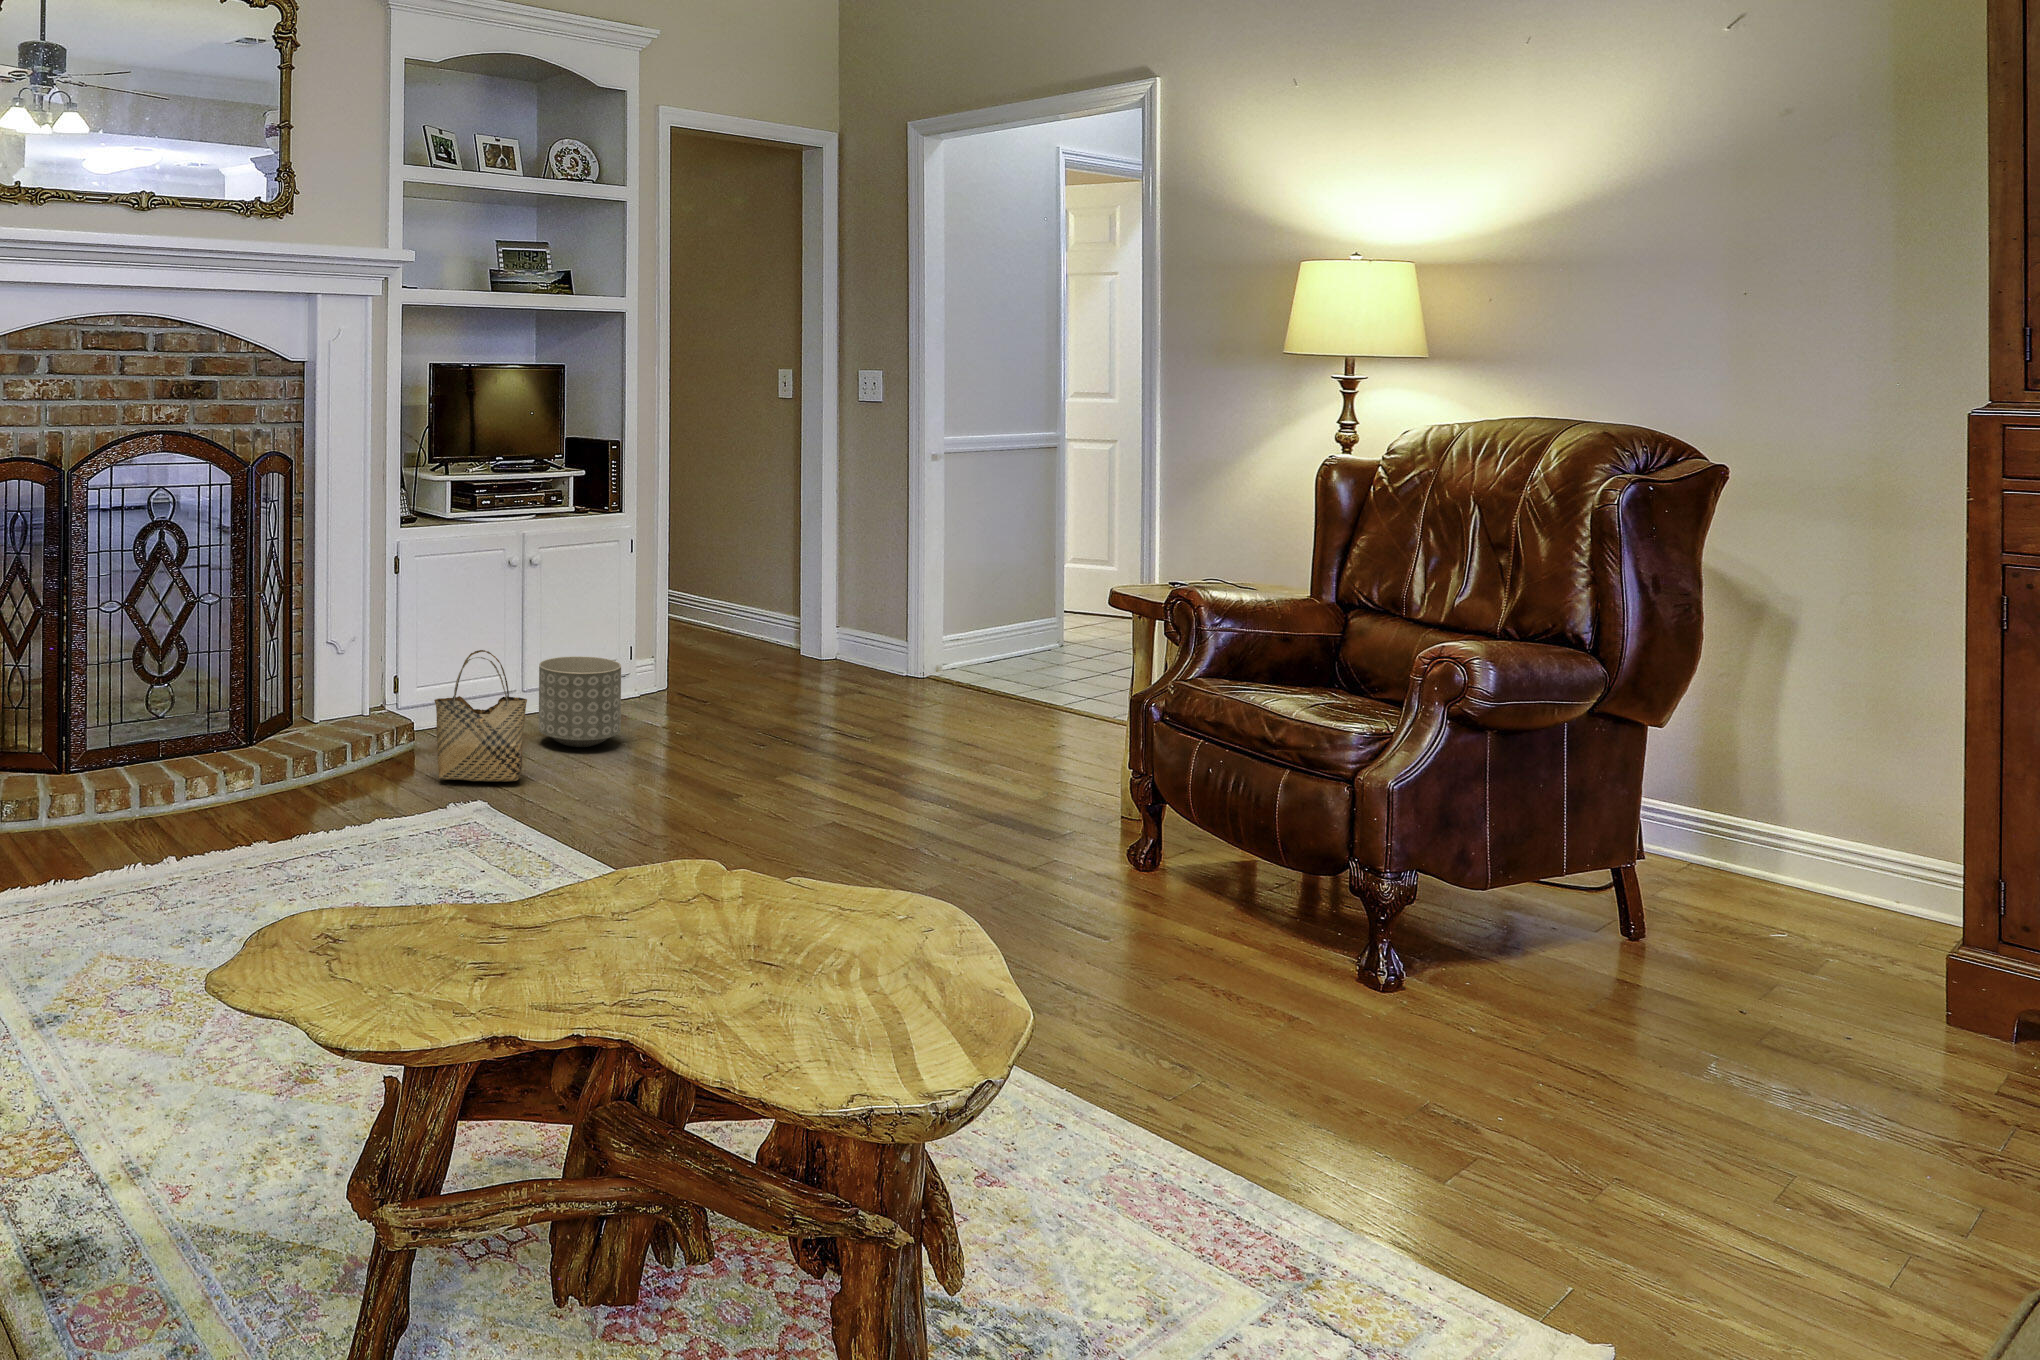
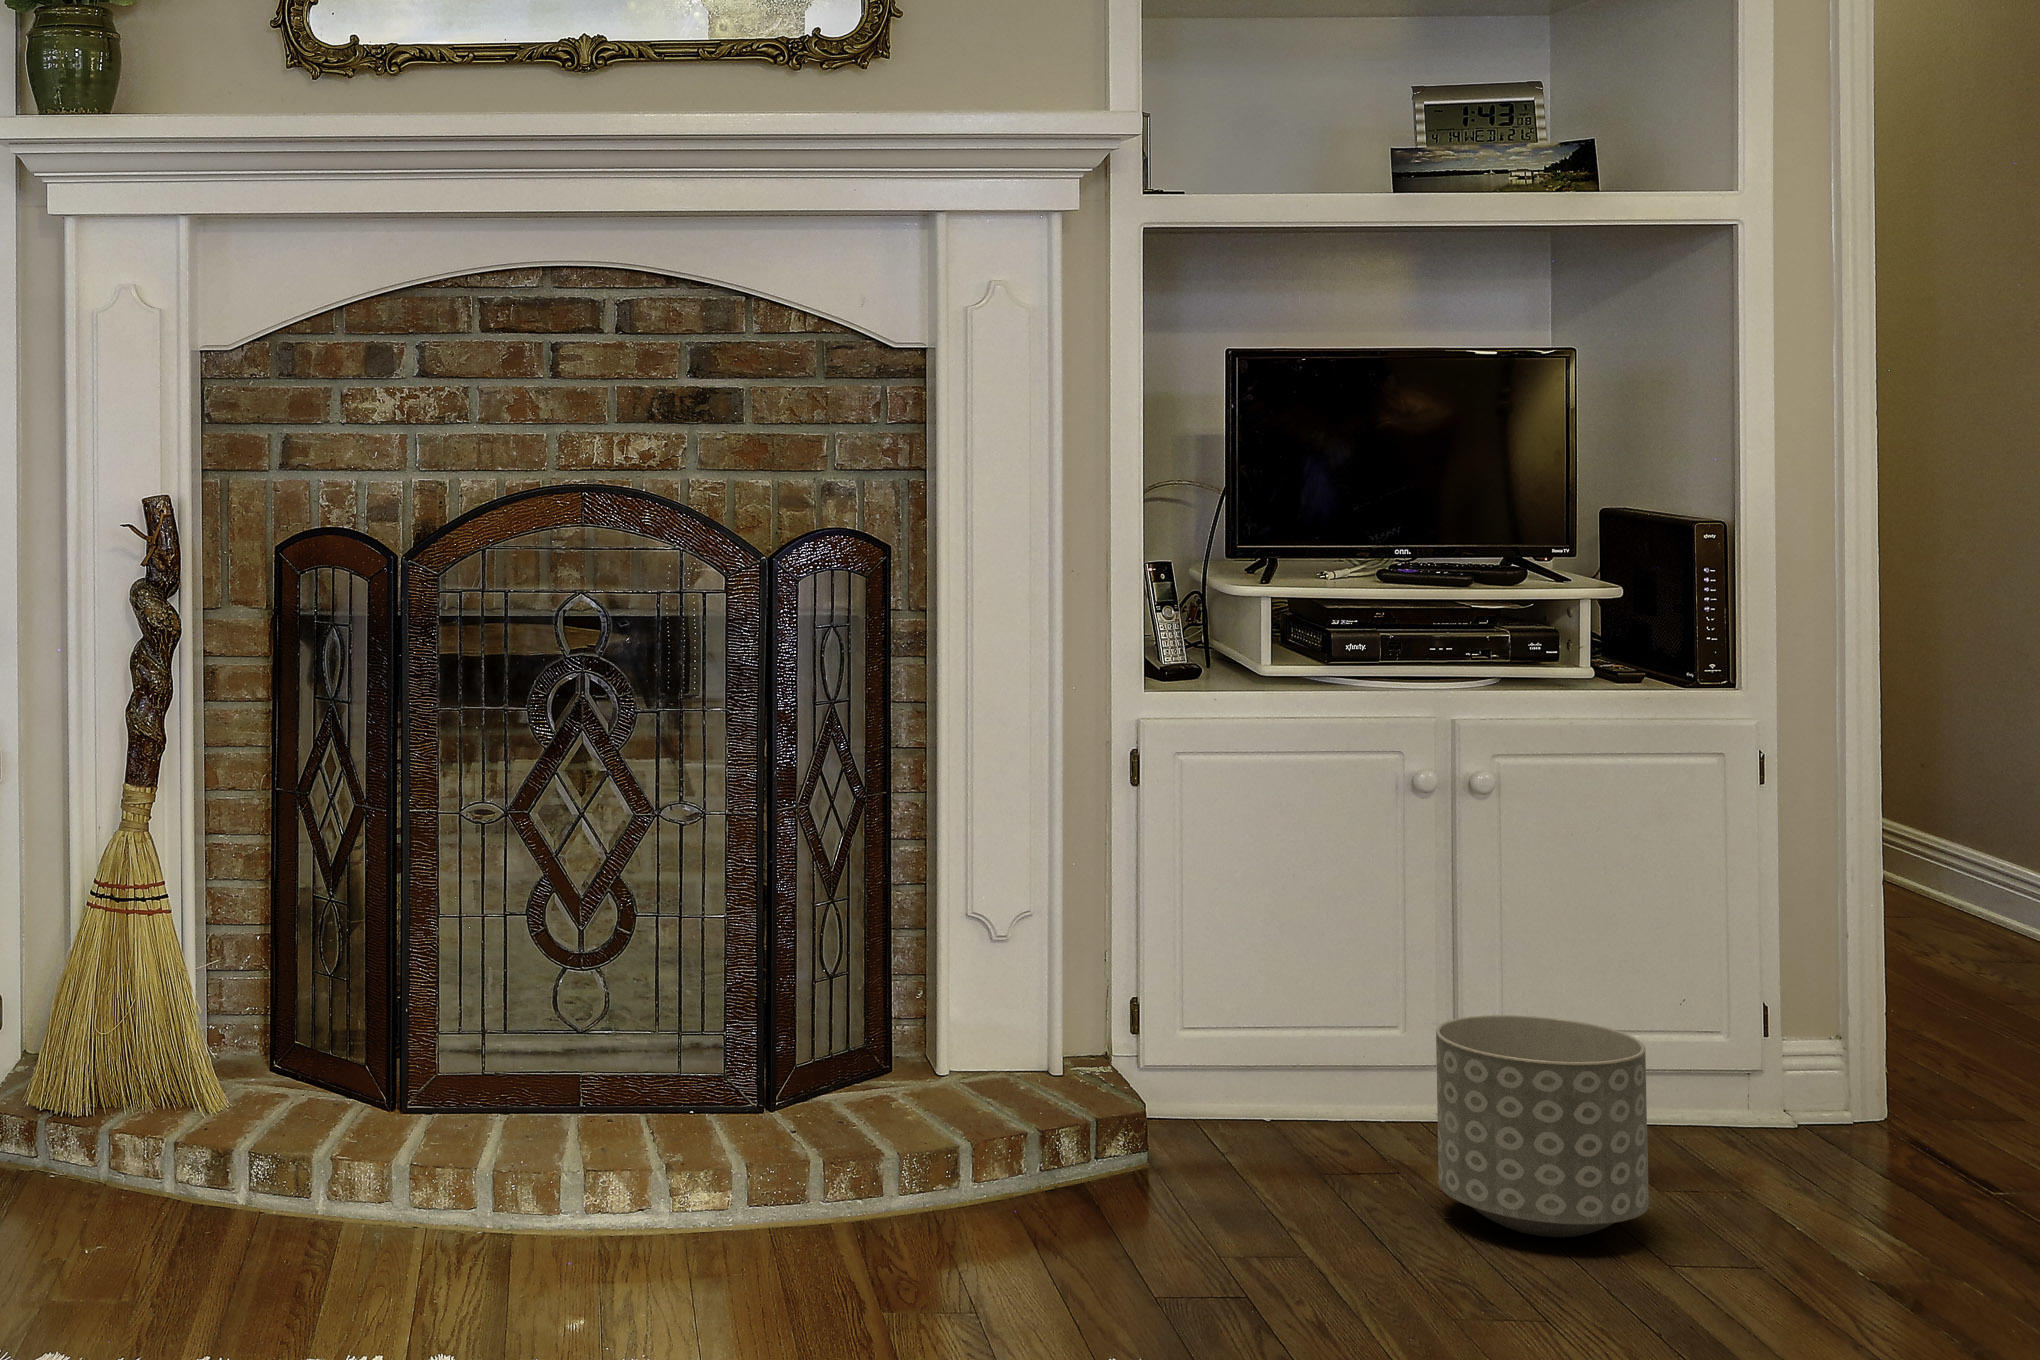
woven basket: present [434,650,527,782] -> none [1111,975,1325,1288]

